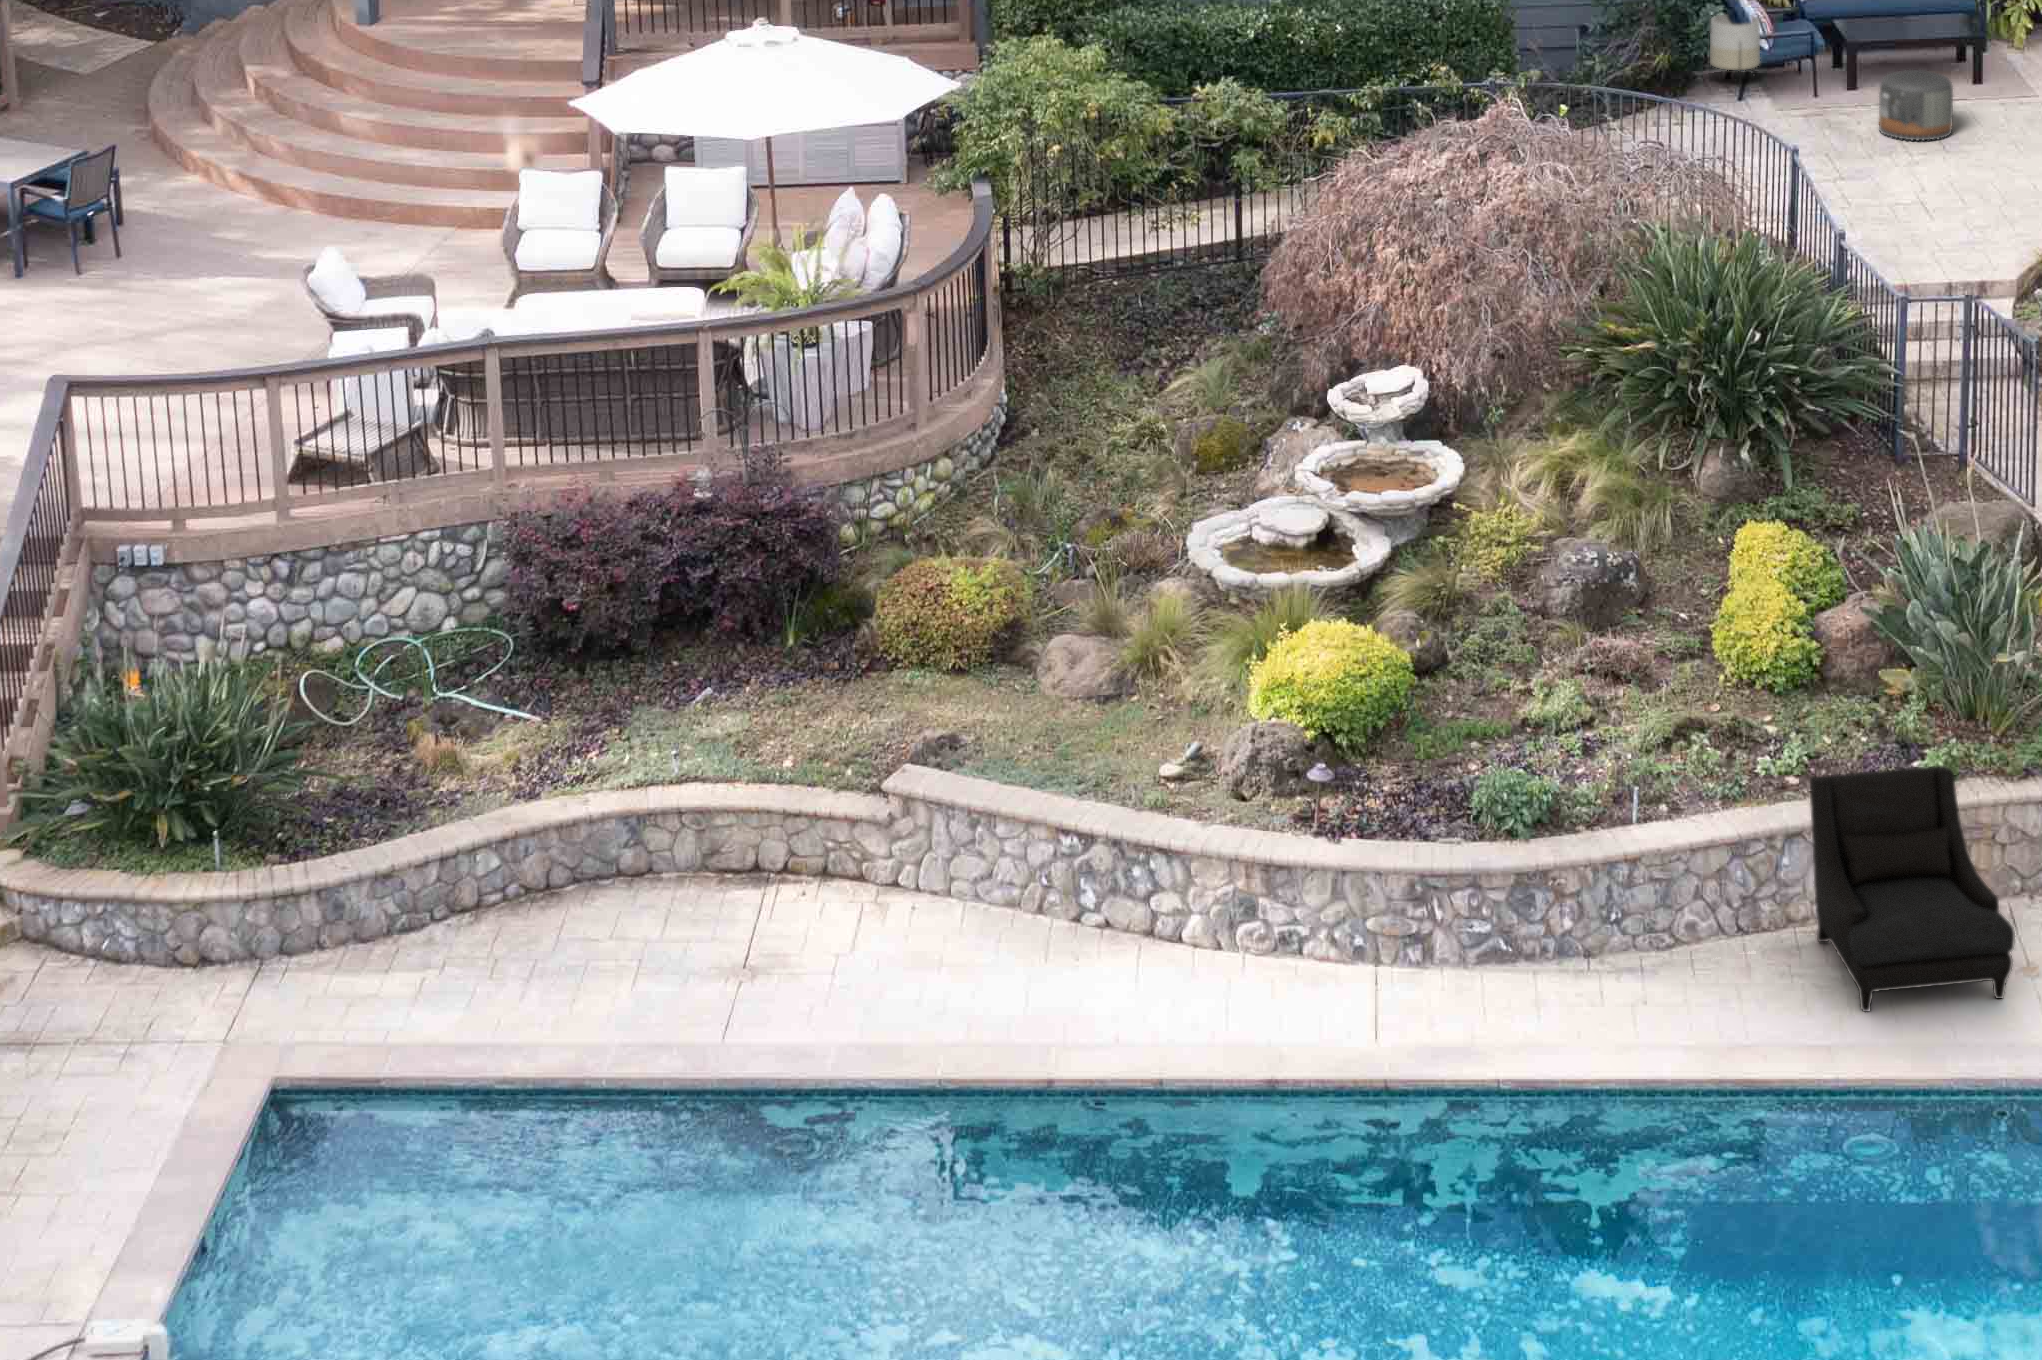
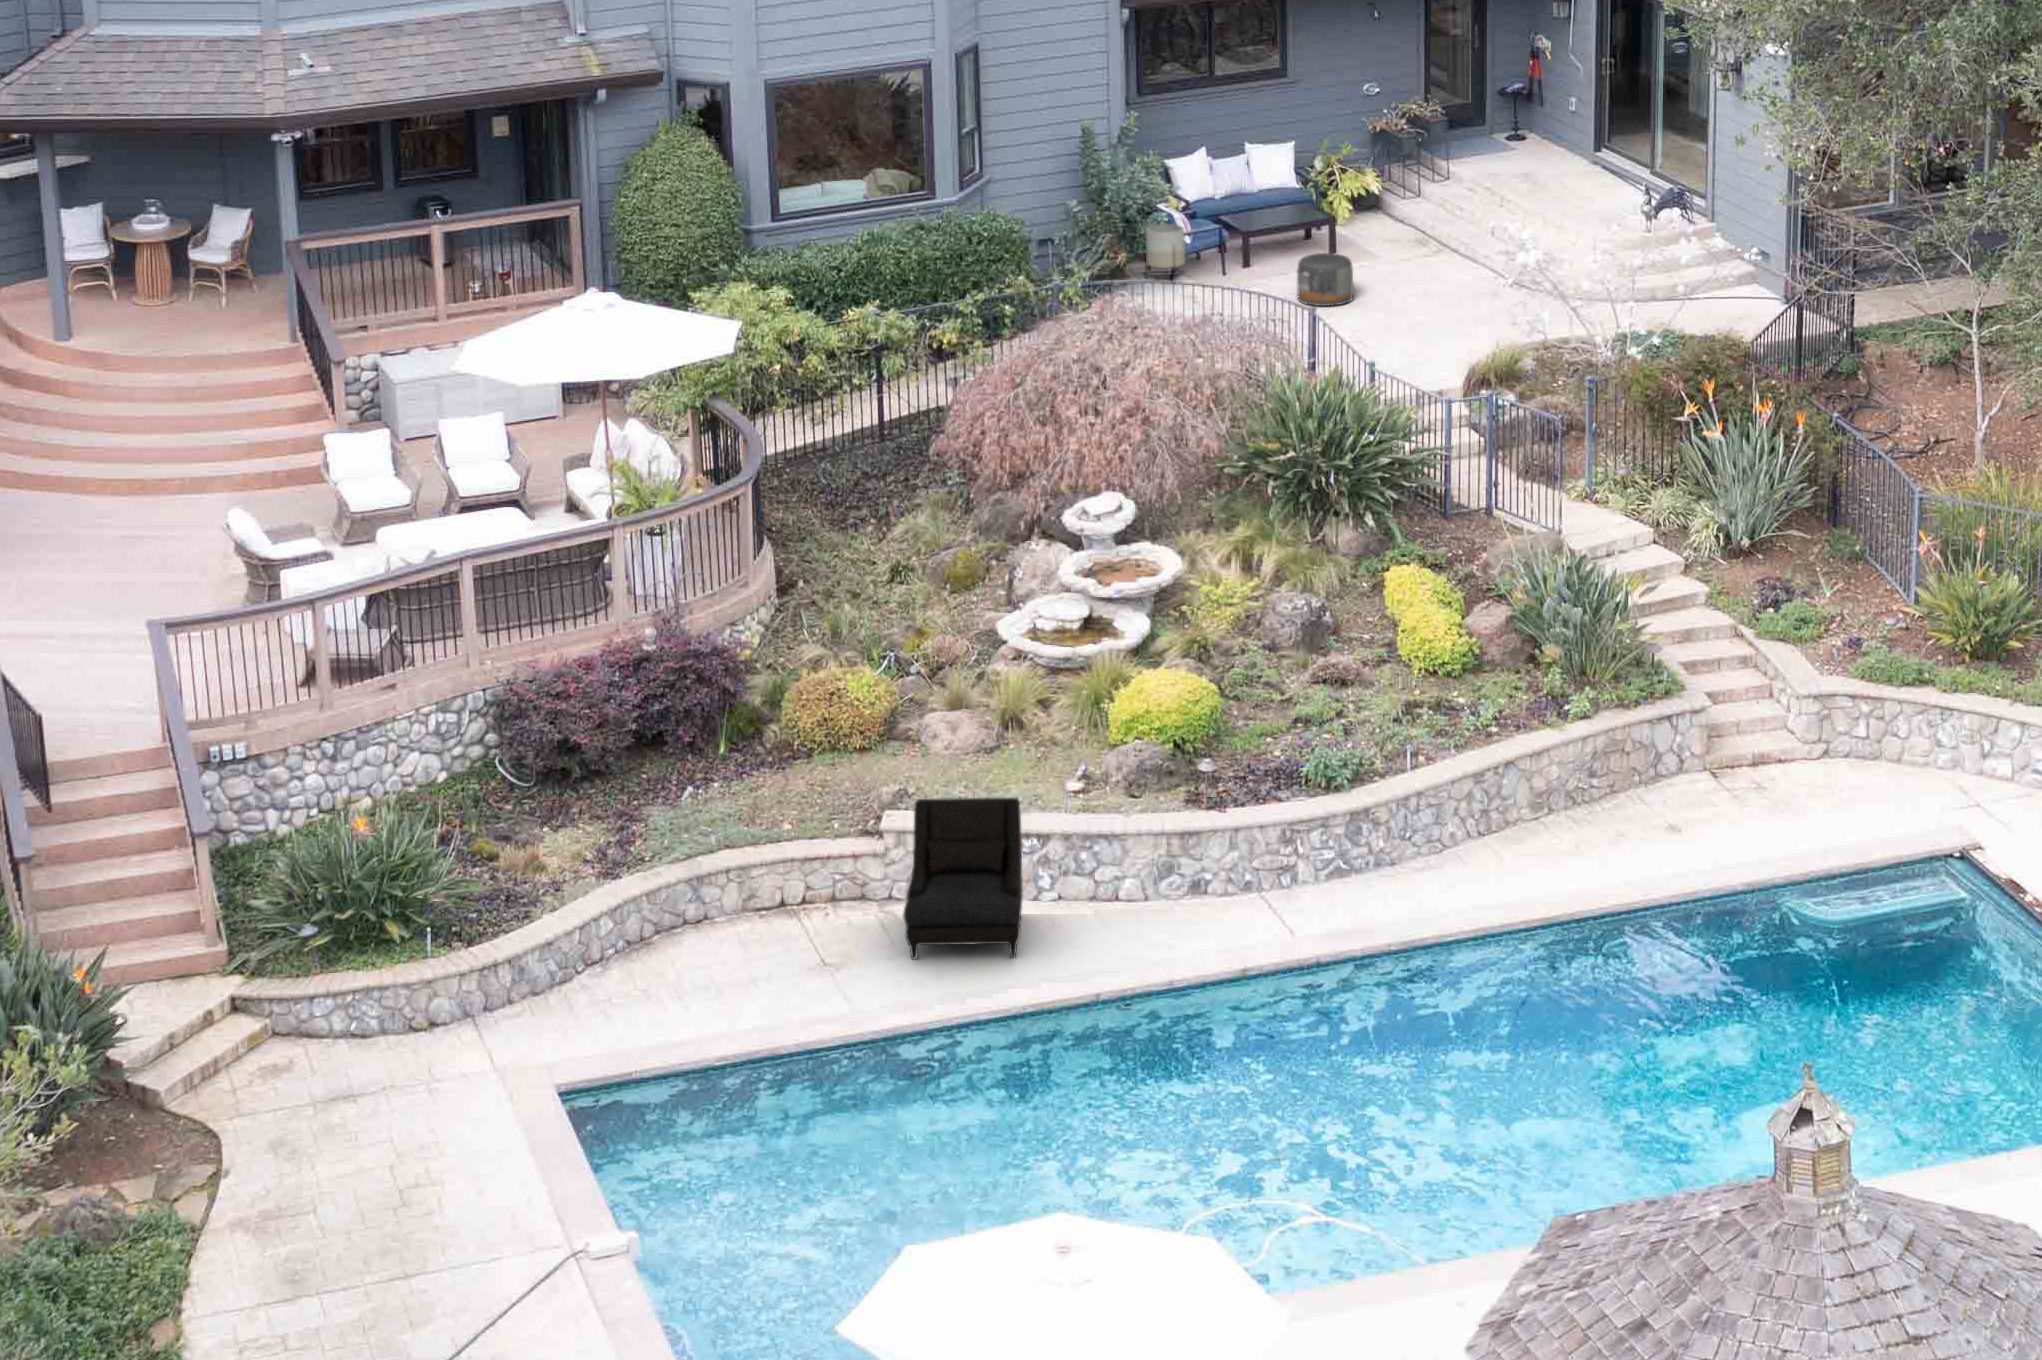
armchair: present [1810,765,2015,1012] -> present [903,798,1023,959]

